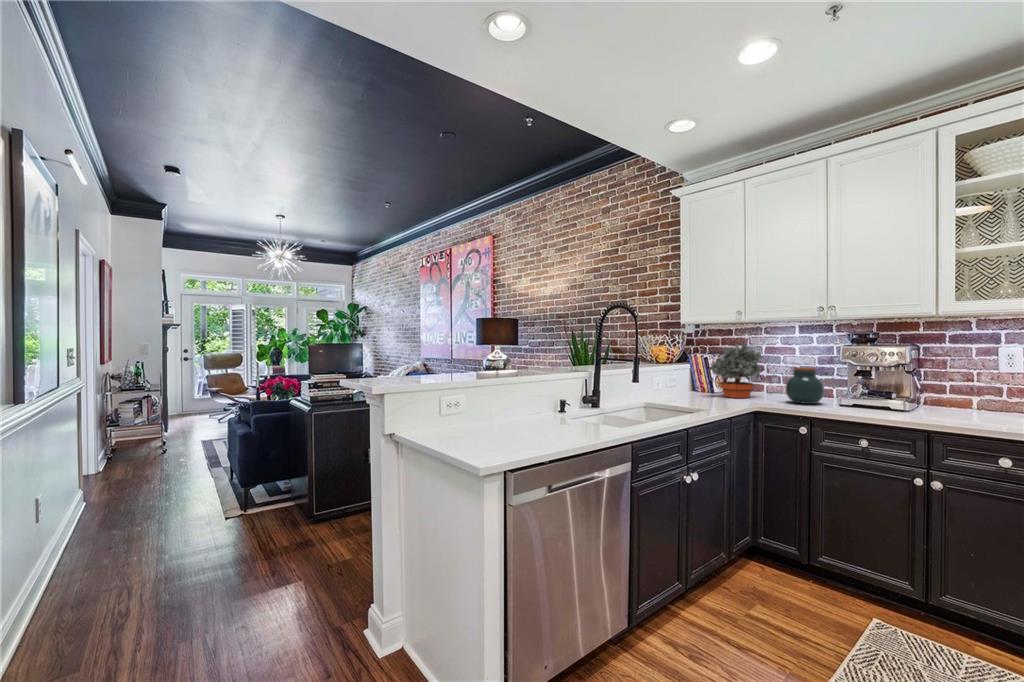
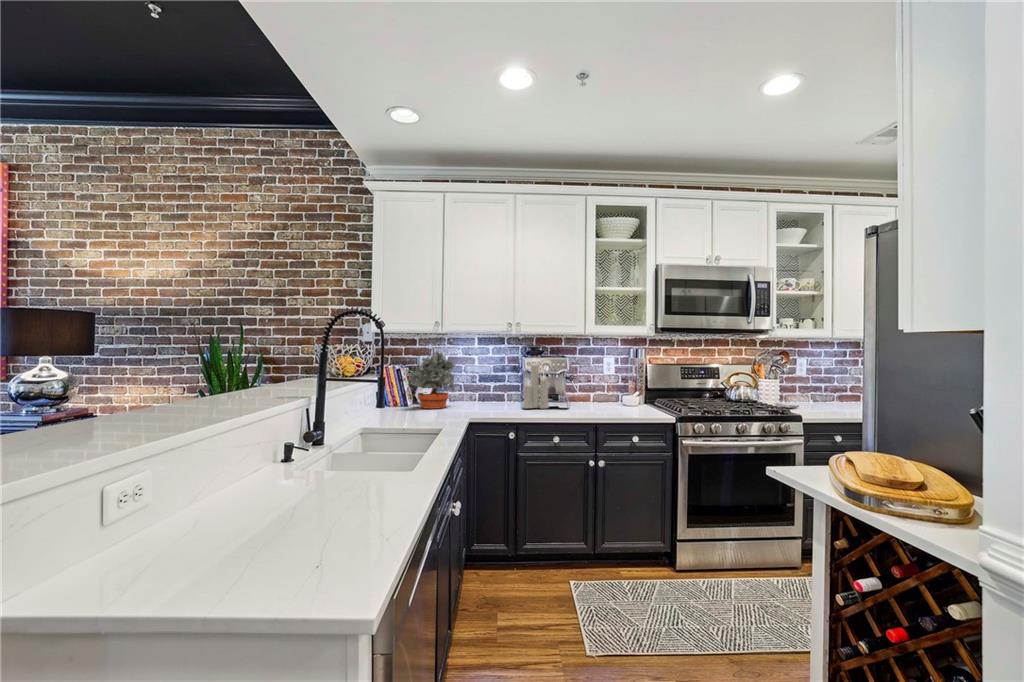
candle: none [829,348,866,412] -> present [523,362,549,409]
jar: present [786,367,824,404] -> none [482,374,511,407]

